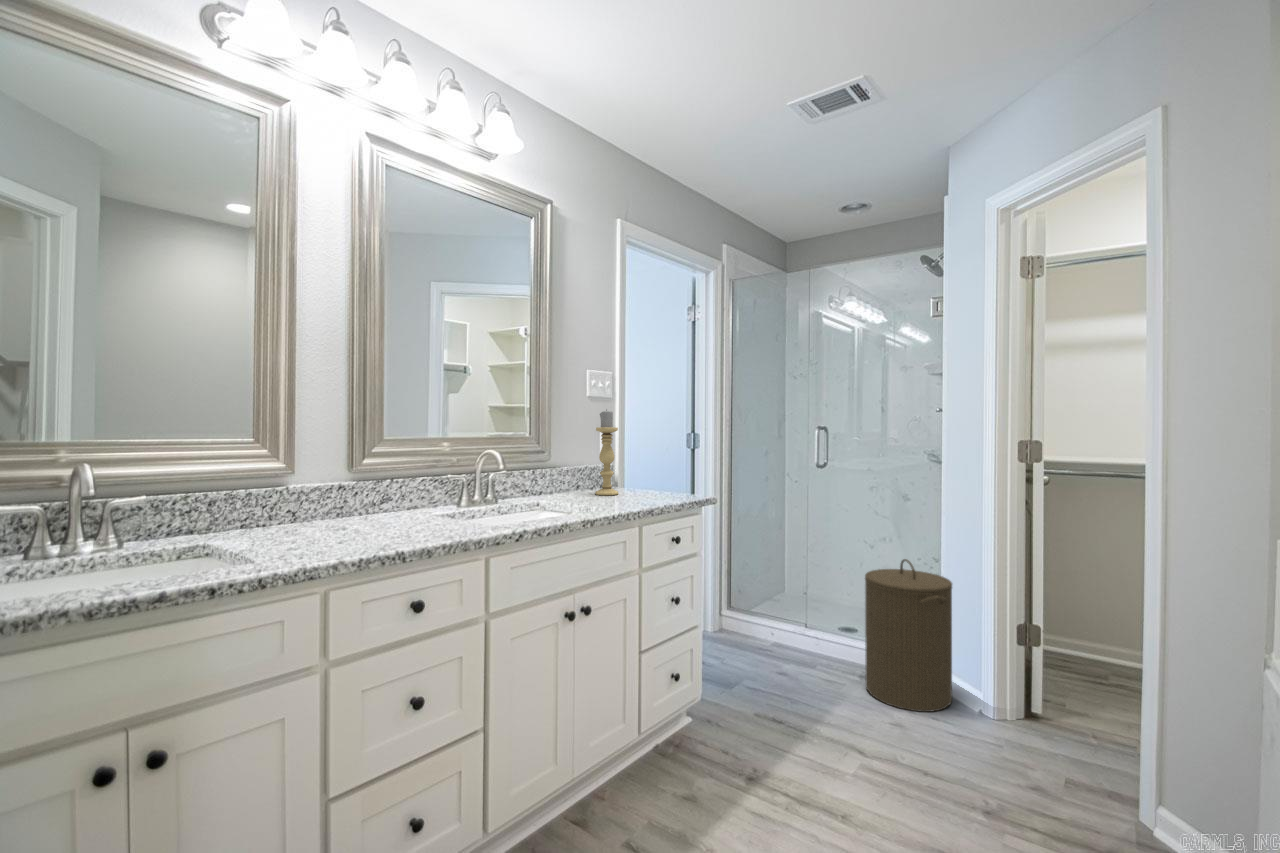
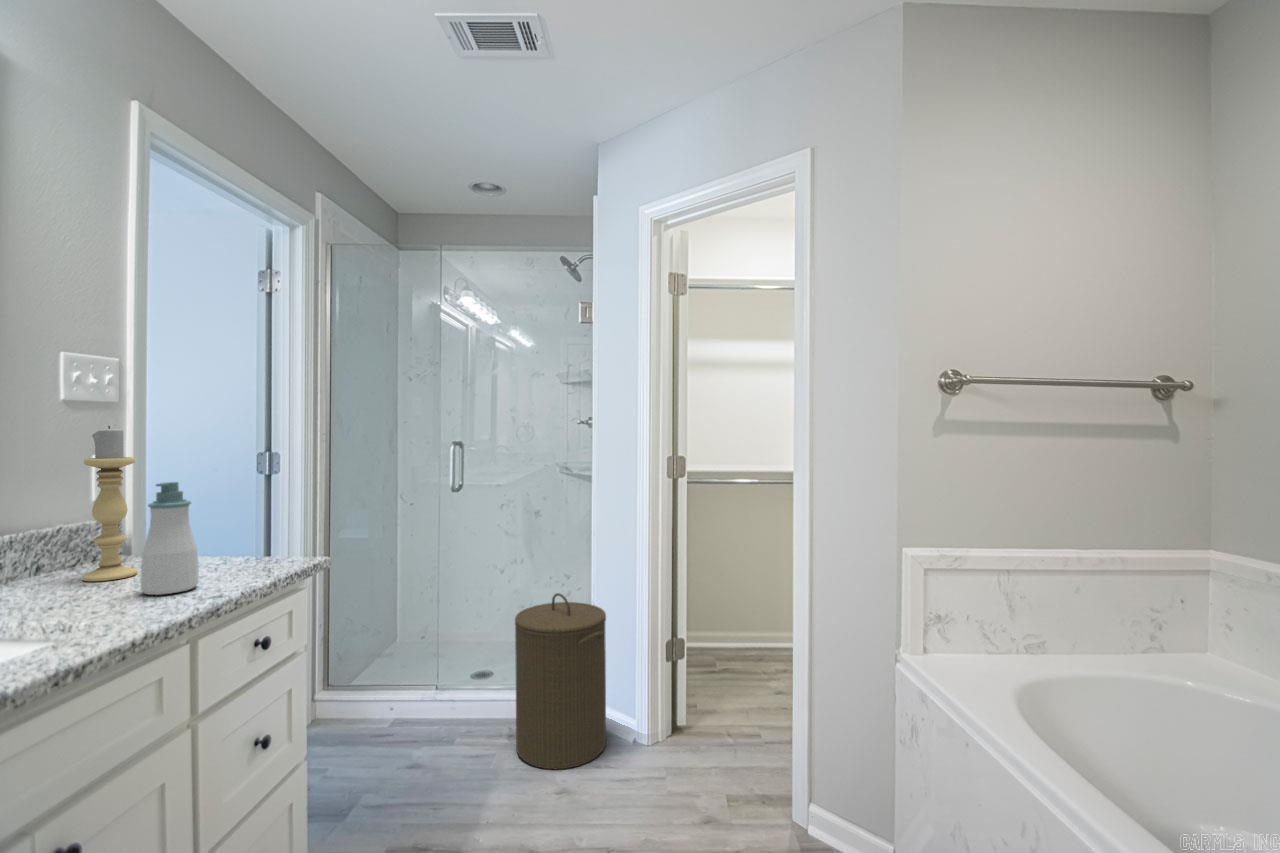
soap bottle: none [619,440,645,502] -> present [141,482,199,595]

